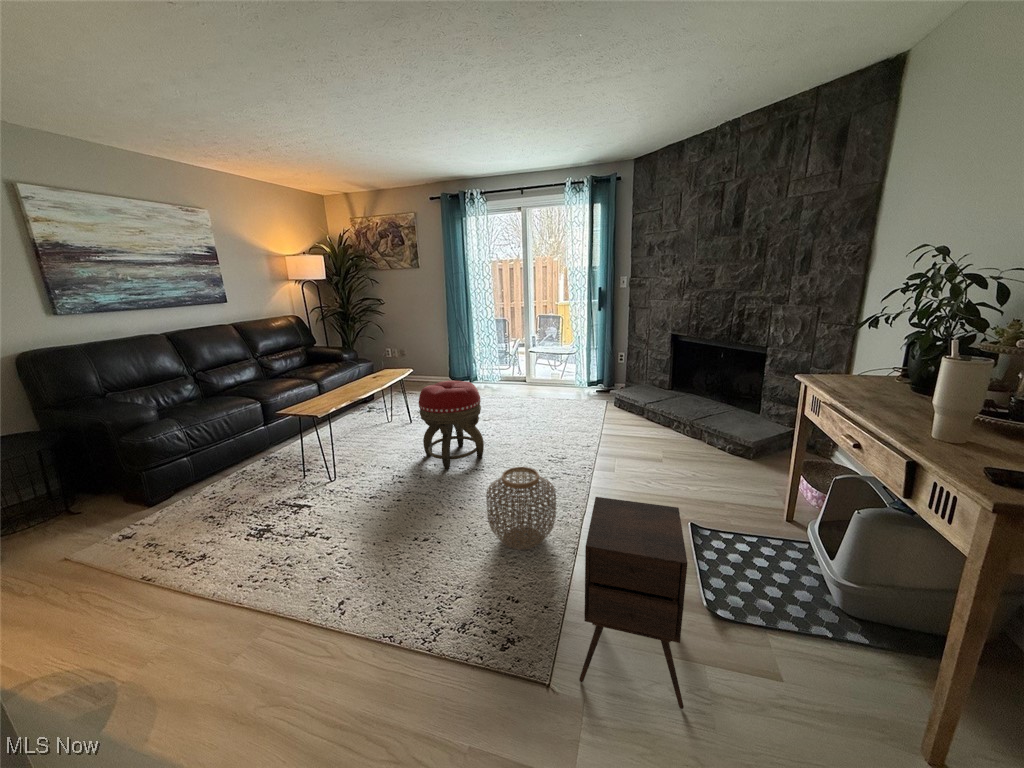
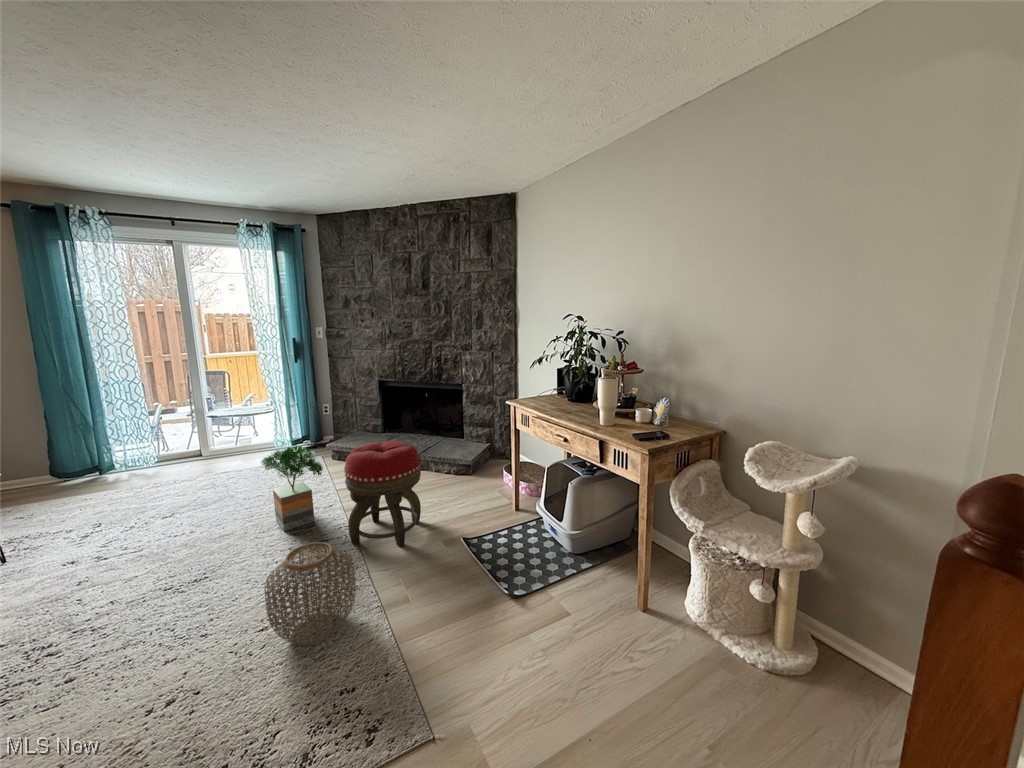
footstool: present [419,381,484,469] -> present [344,440,421,547]
potted tree: none [536,383,583,453] -> present [261,446,323,531]
side table: present [579,497,687,709] -> none [426,516,532,710]

